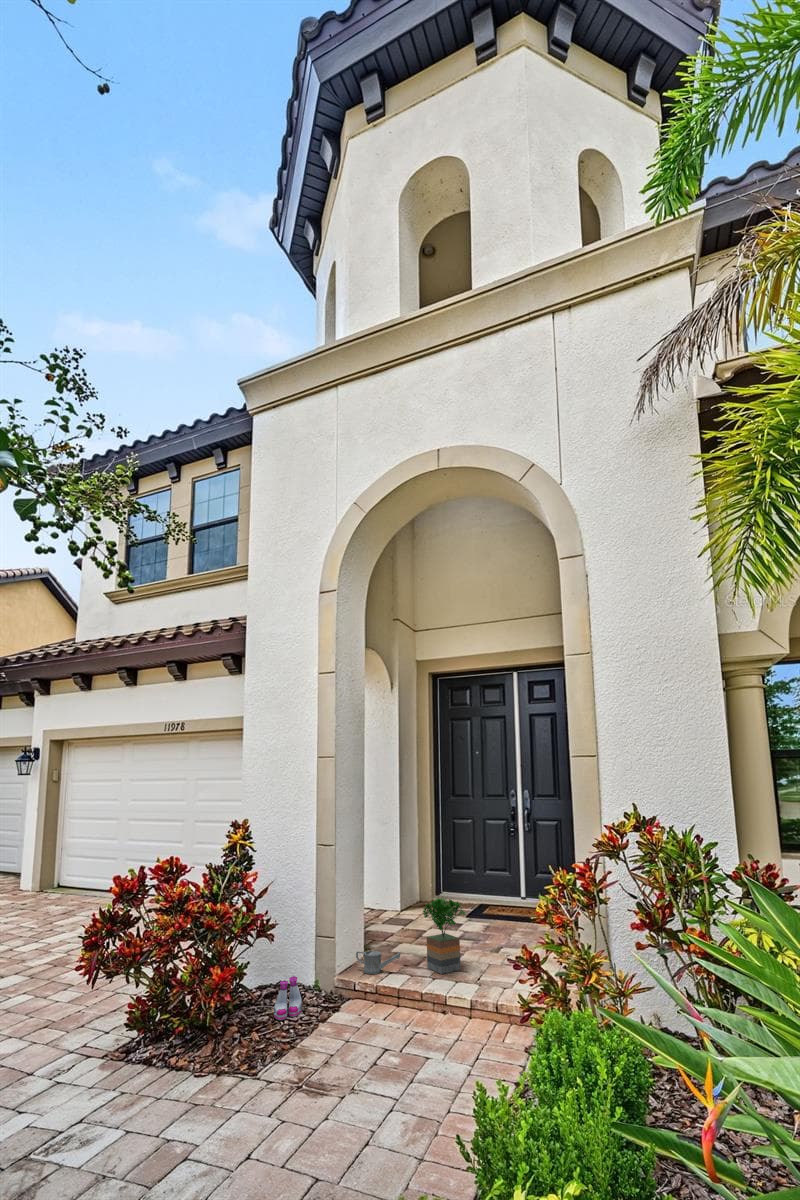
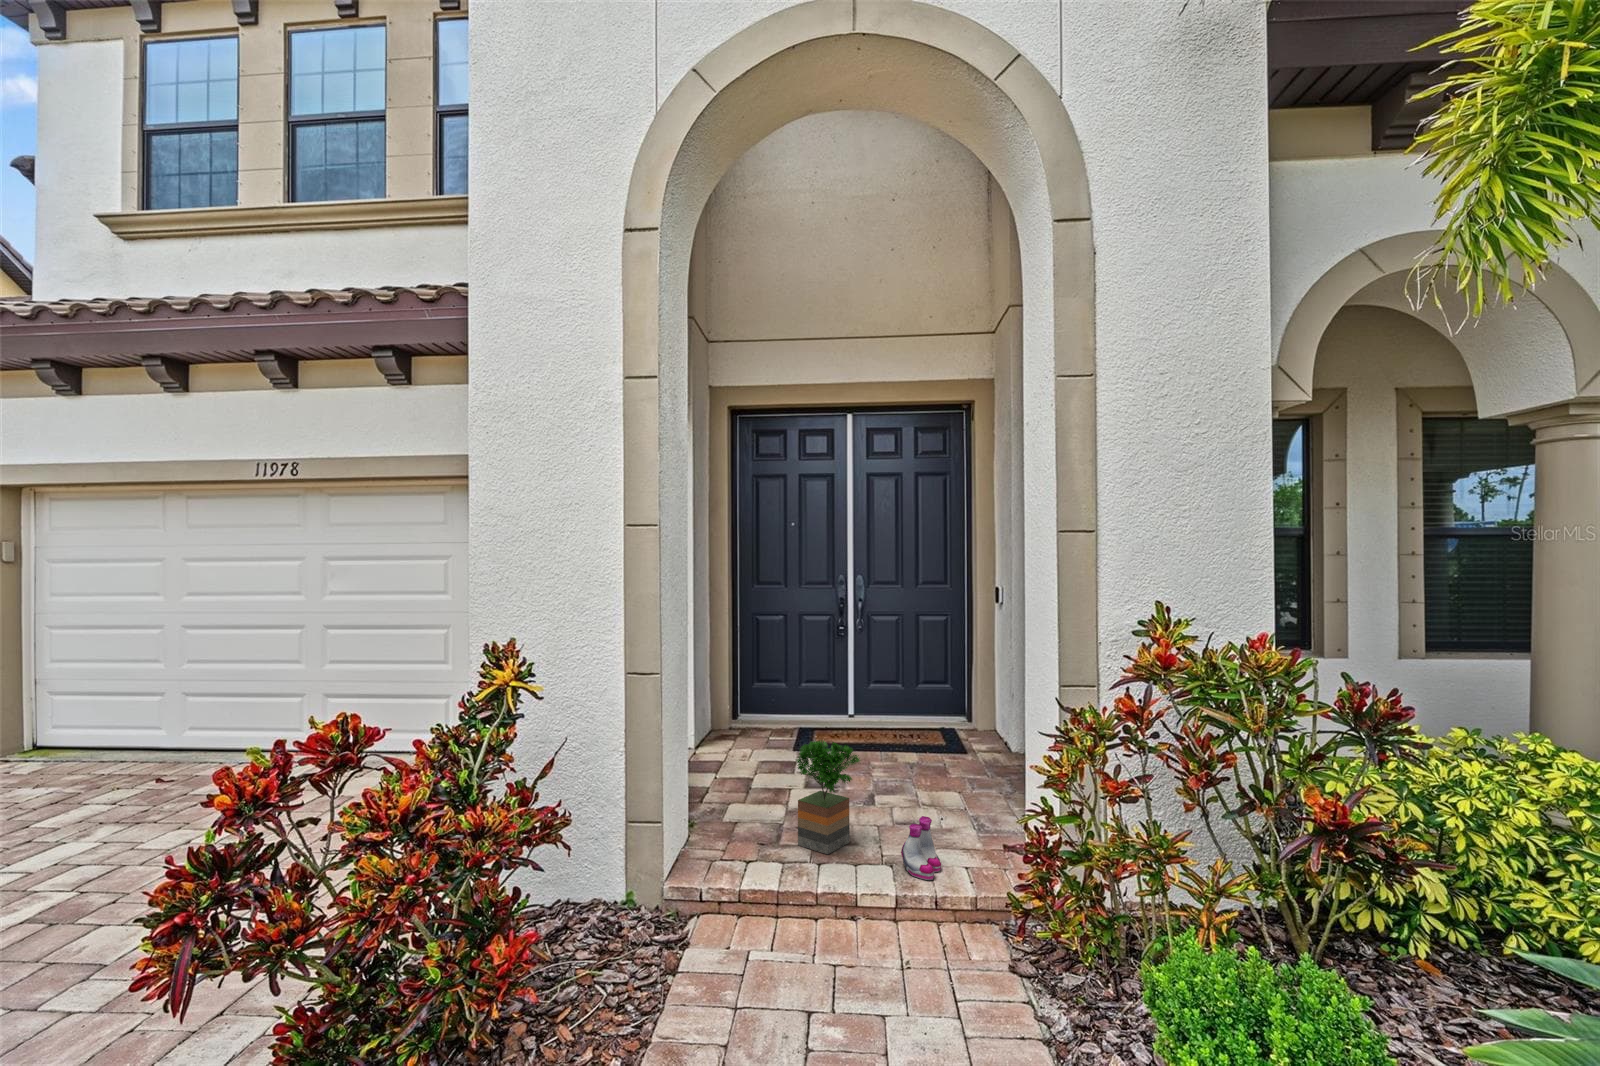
watering can: present [356,951,400,974] -> none [688,829,764,868]
boots: present [274,976,302,1020] -> present [901,816,941,880]

